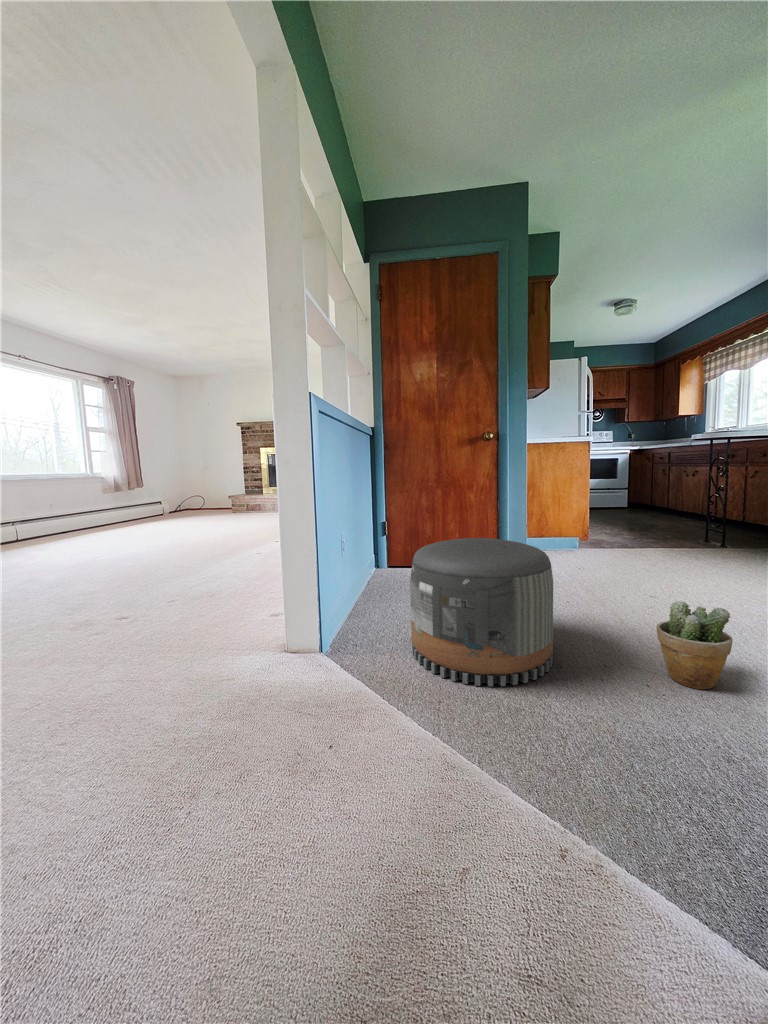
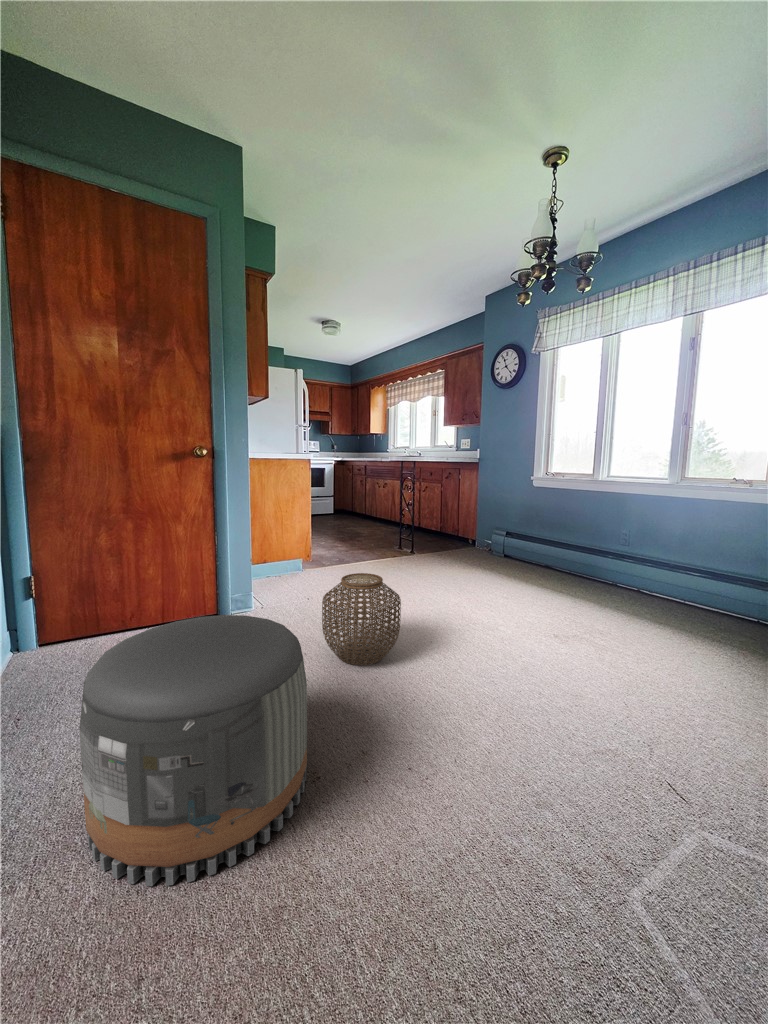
woven basket: none [585,534,673,619] -> present [322,573,401,665]
potted plant: present [657,601,733,689] -> none [406,662,467,751]

